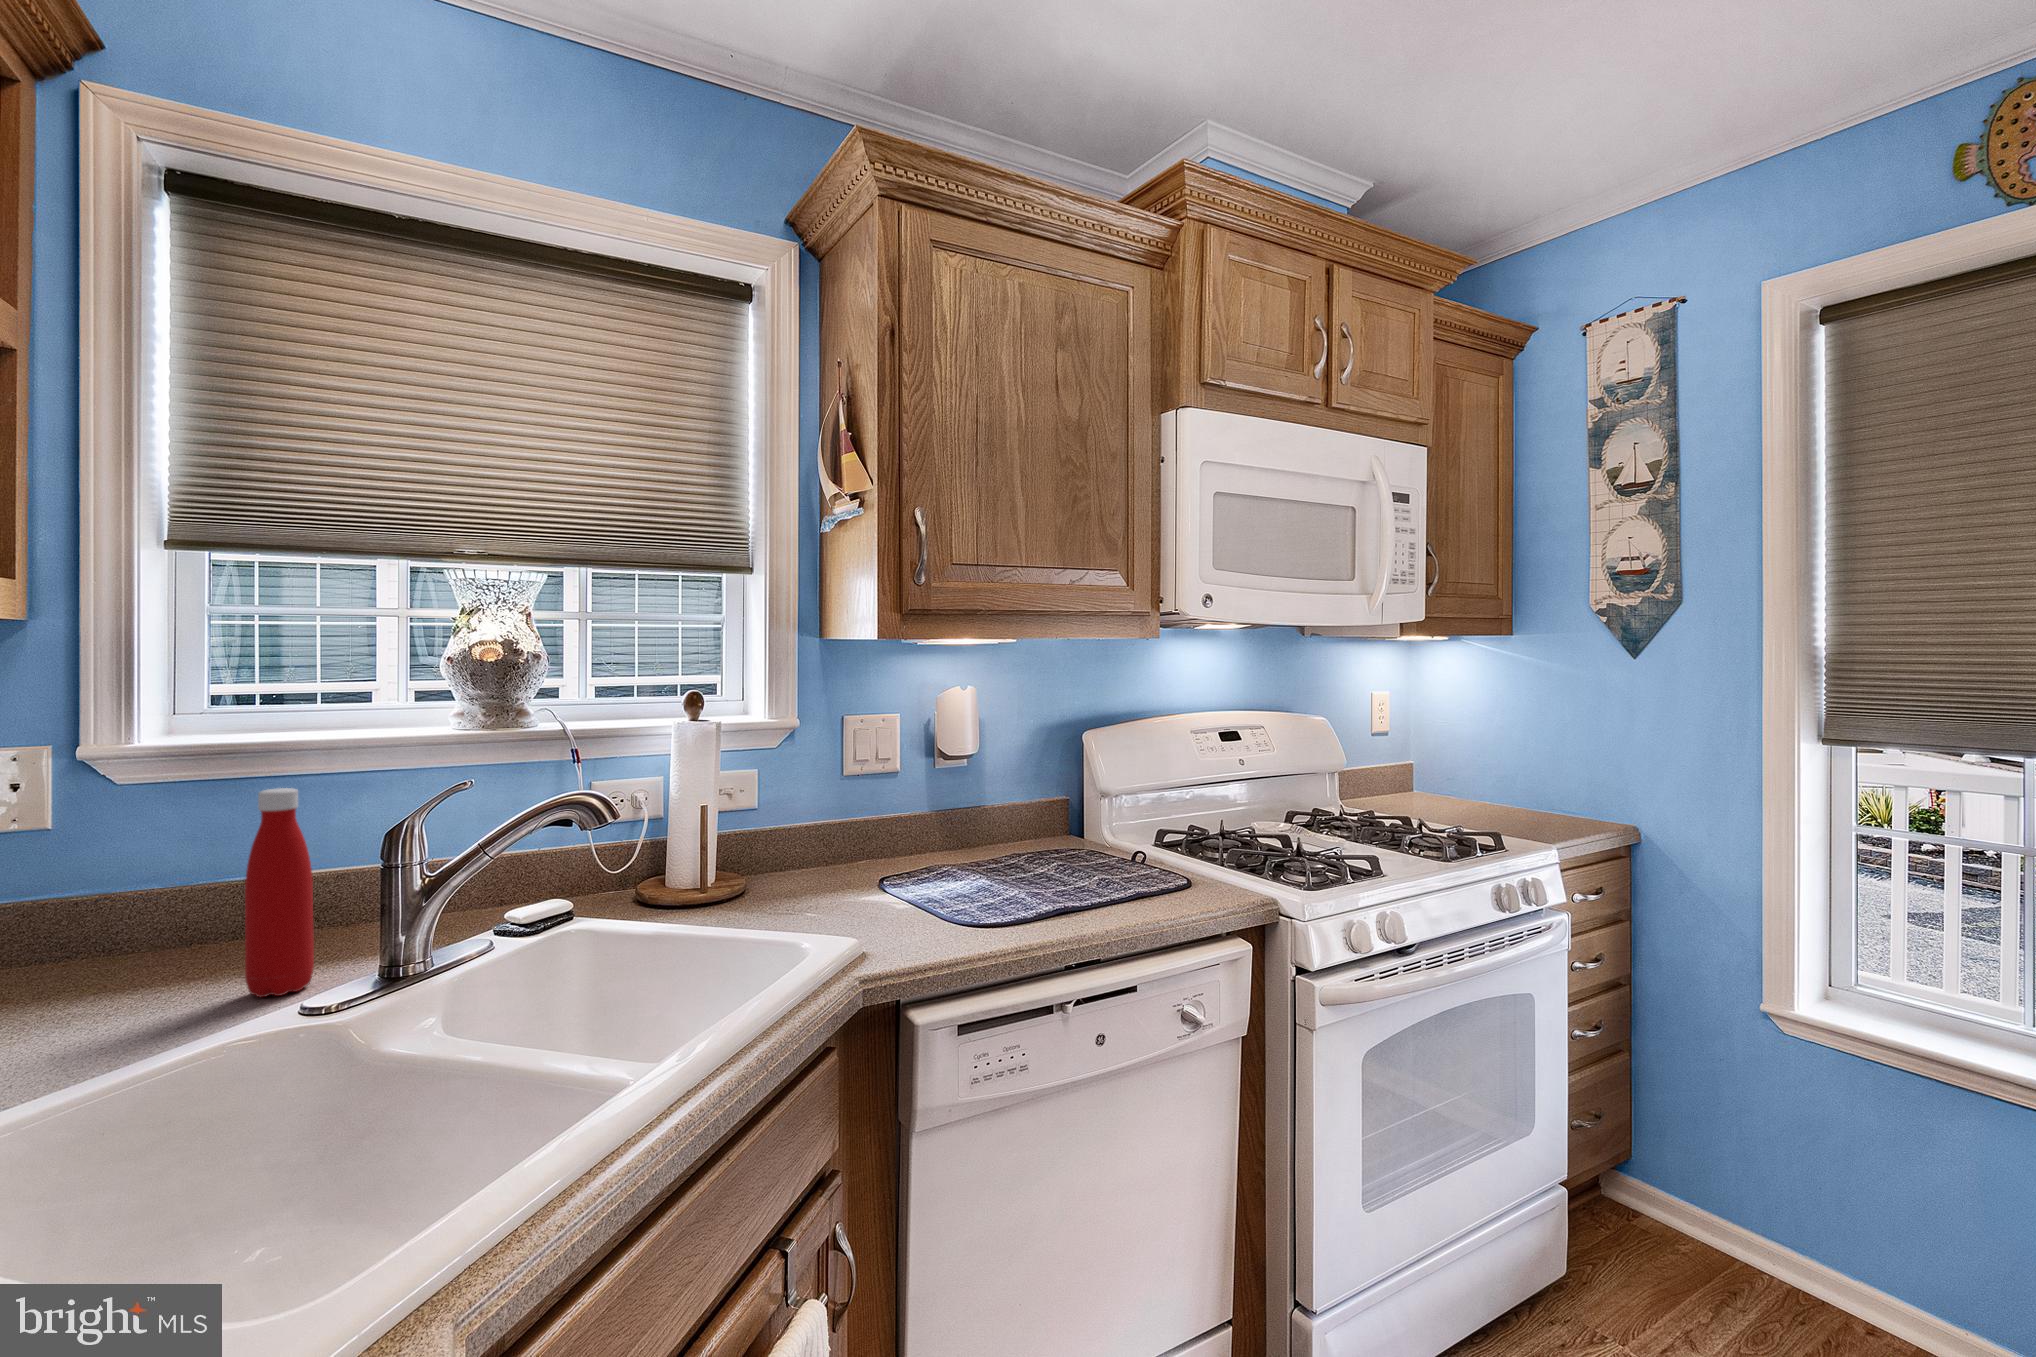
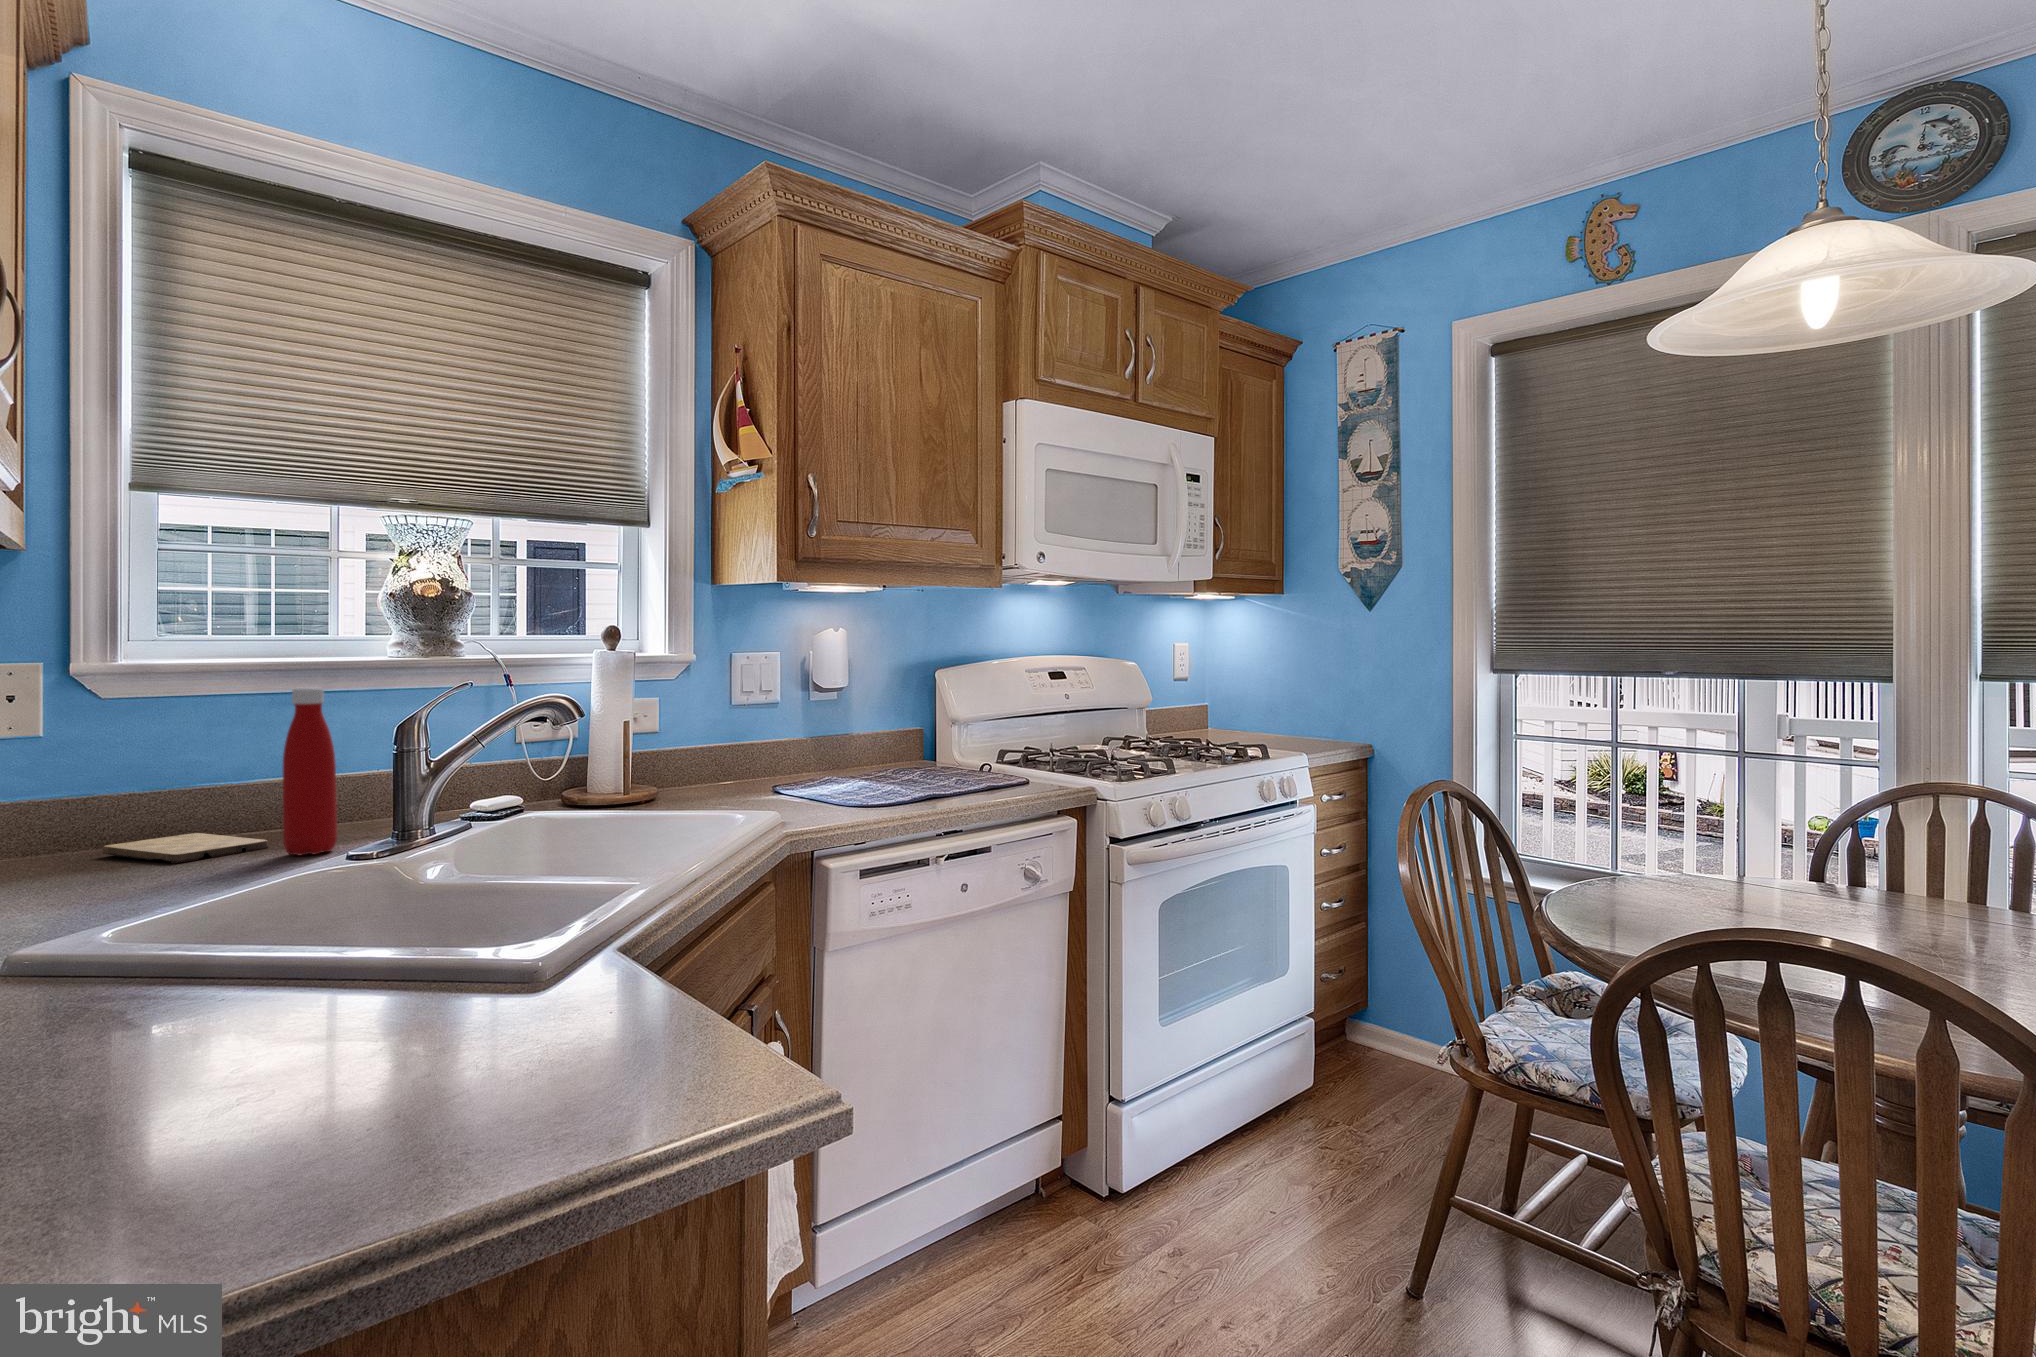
cutting board: none [83,942,257,1001] -> present [103,833,268,863]

